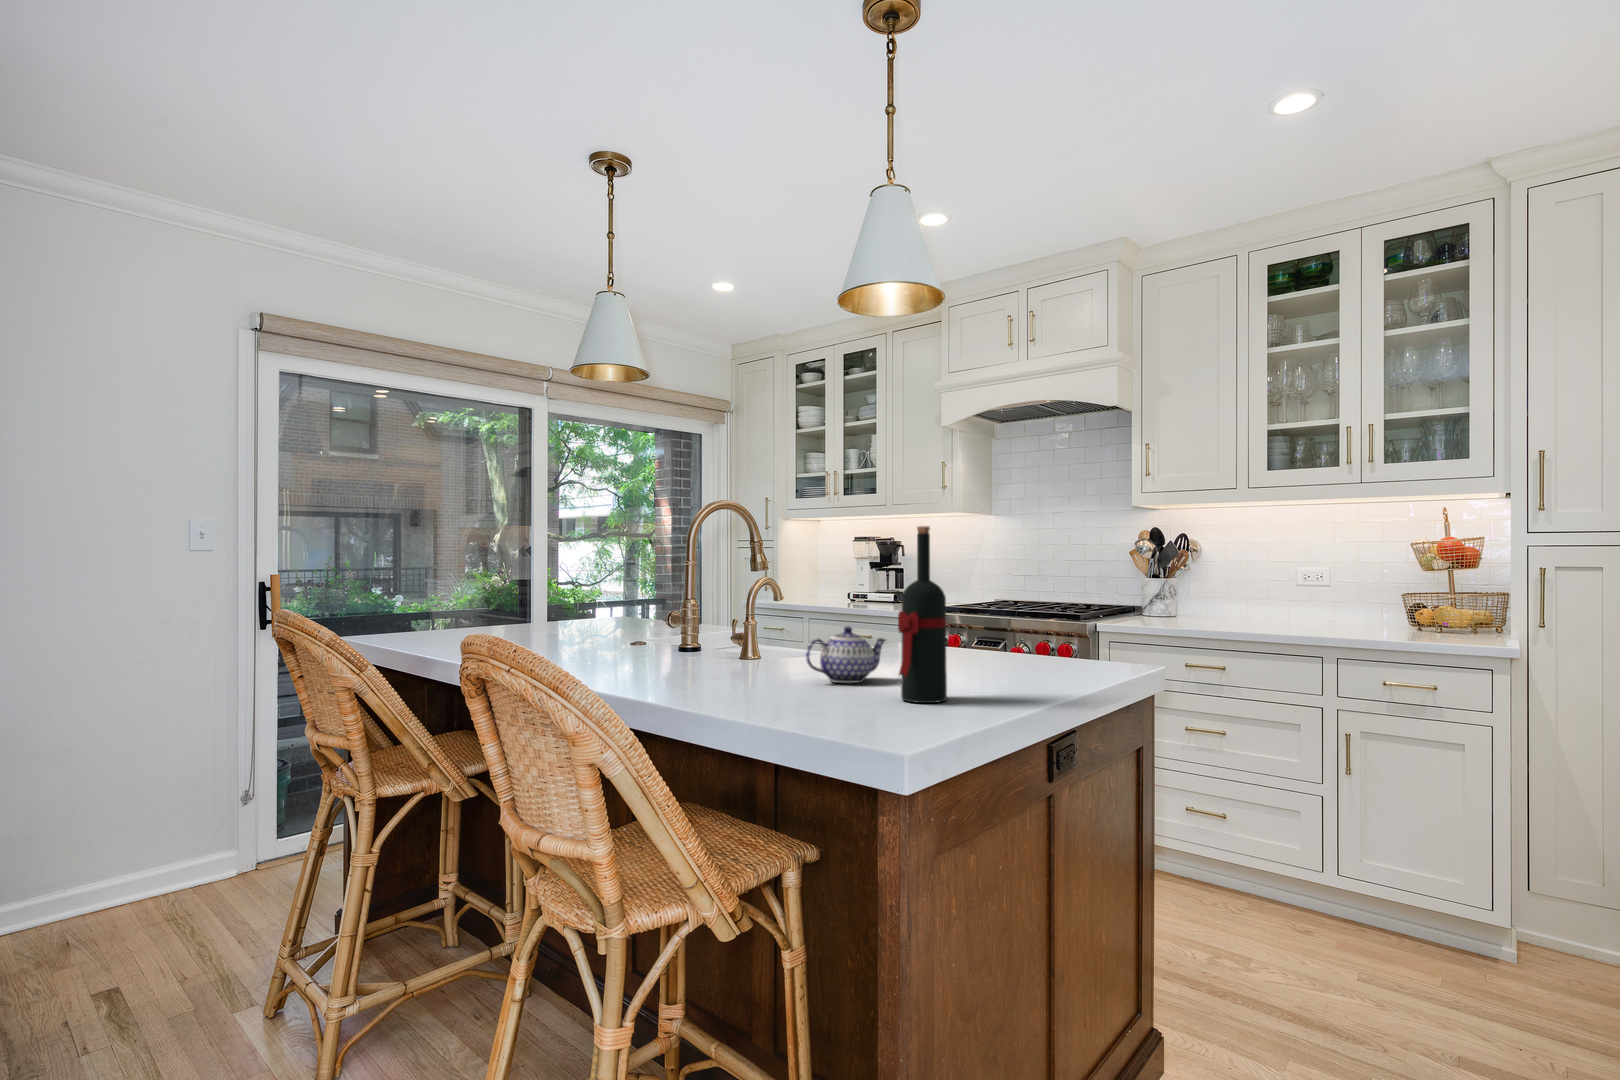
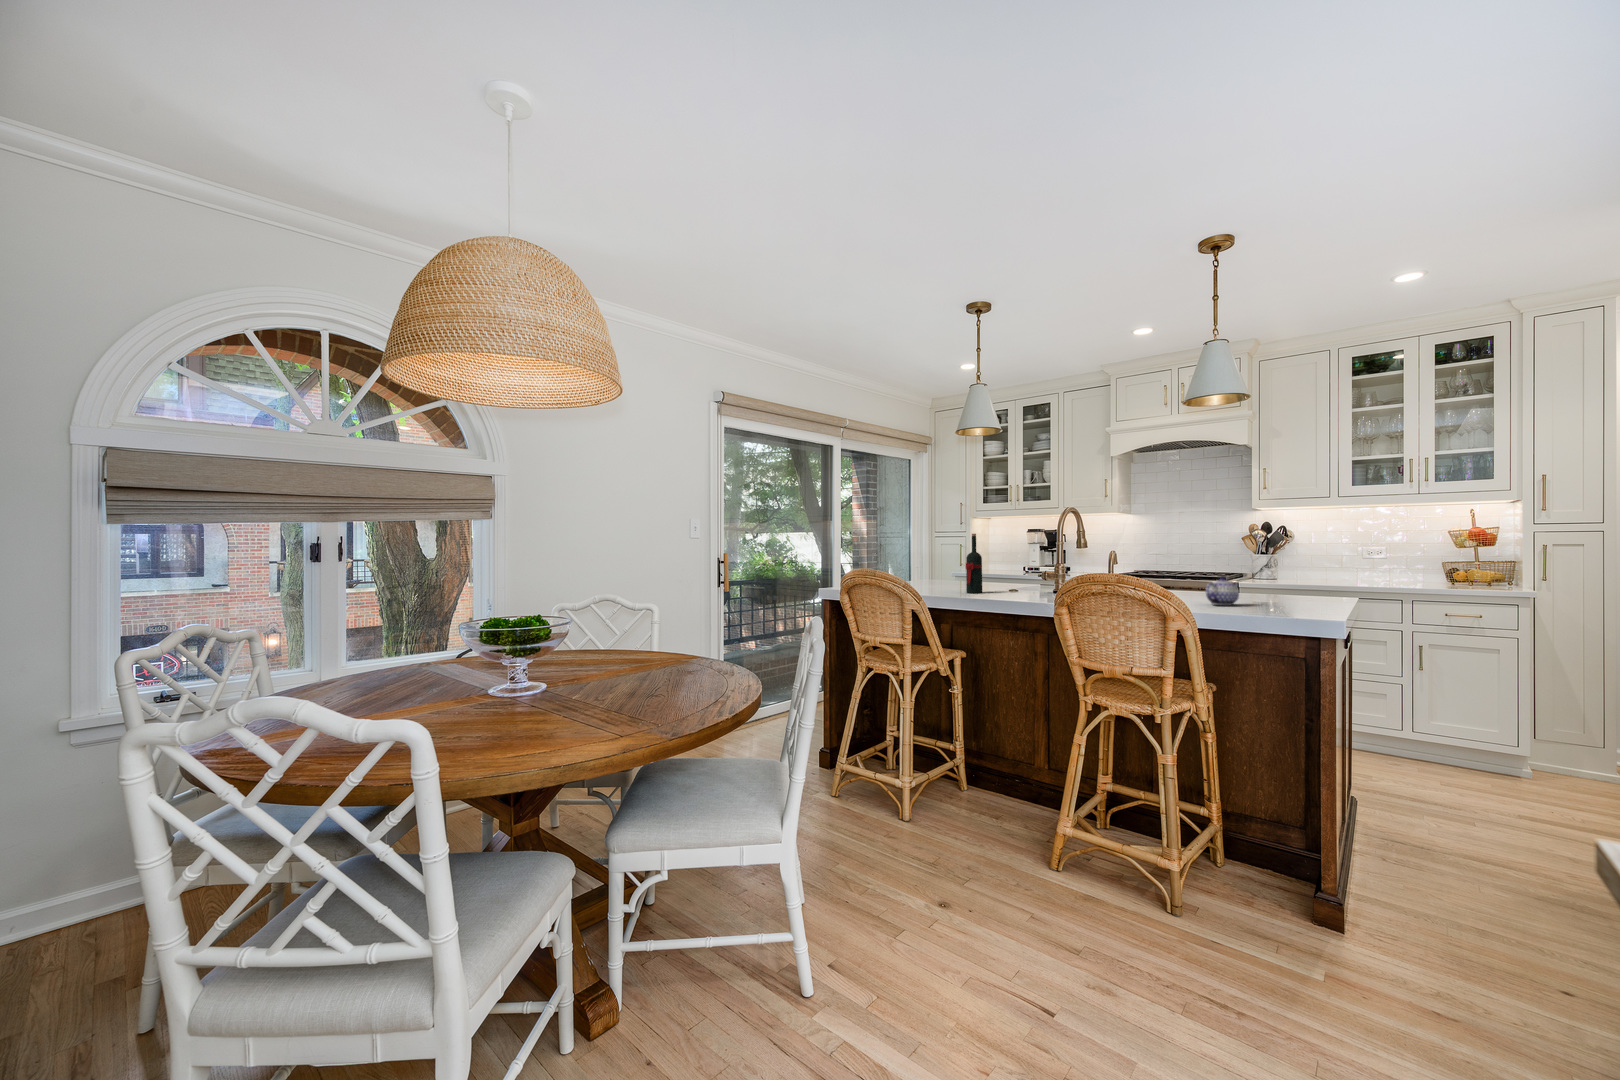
wine bottle: present [898,526,947,703] -> present [966,534,982,593]

